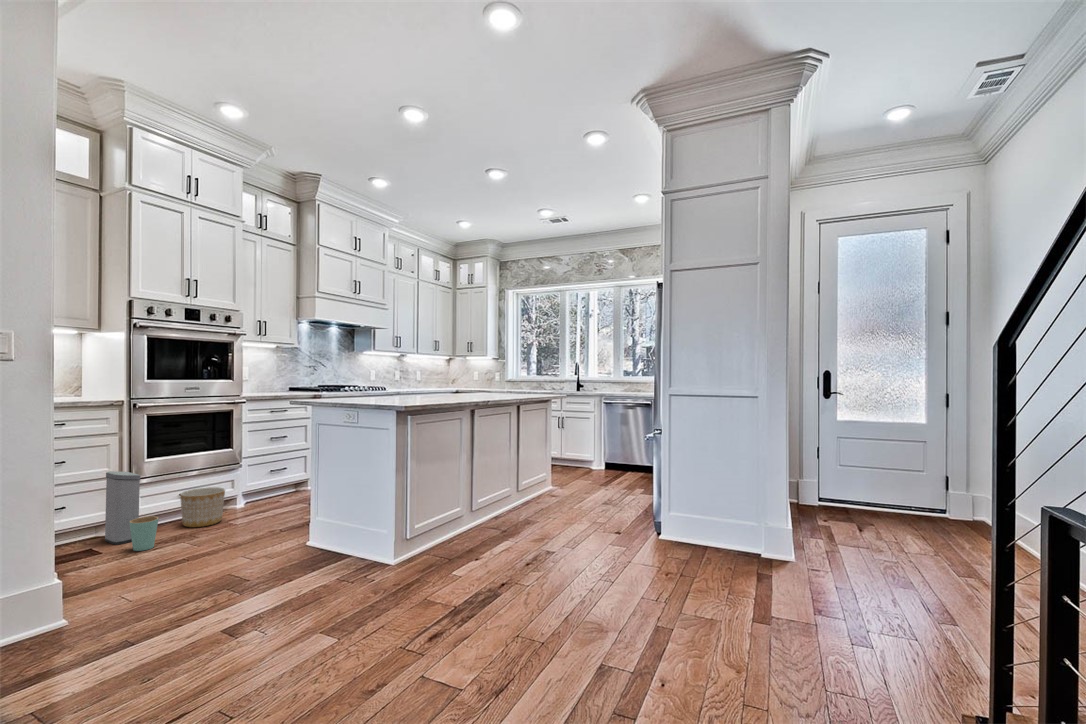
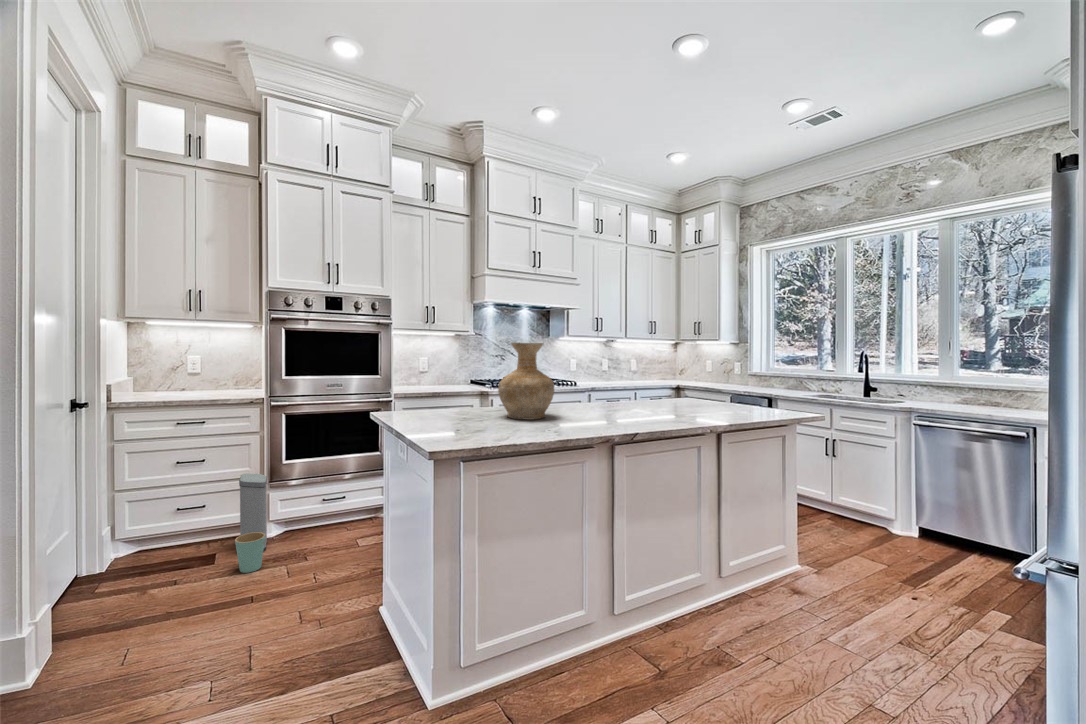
vase: none [382,349,421,399] -> present [498,343,554,420]
planter: present [180,487,225,527] -> none [314,495,360,543]

